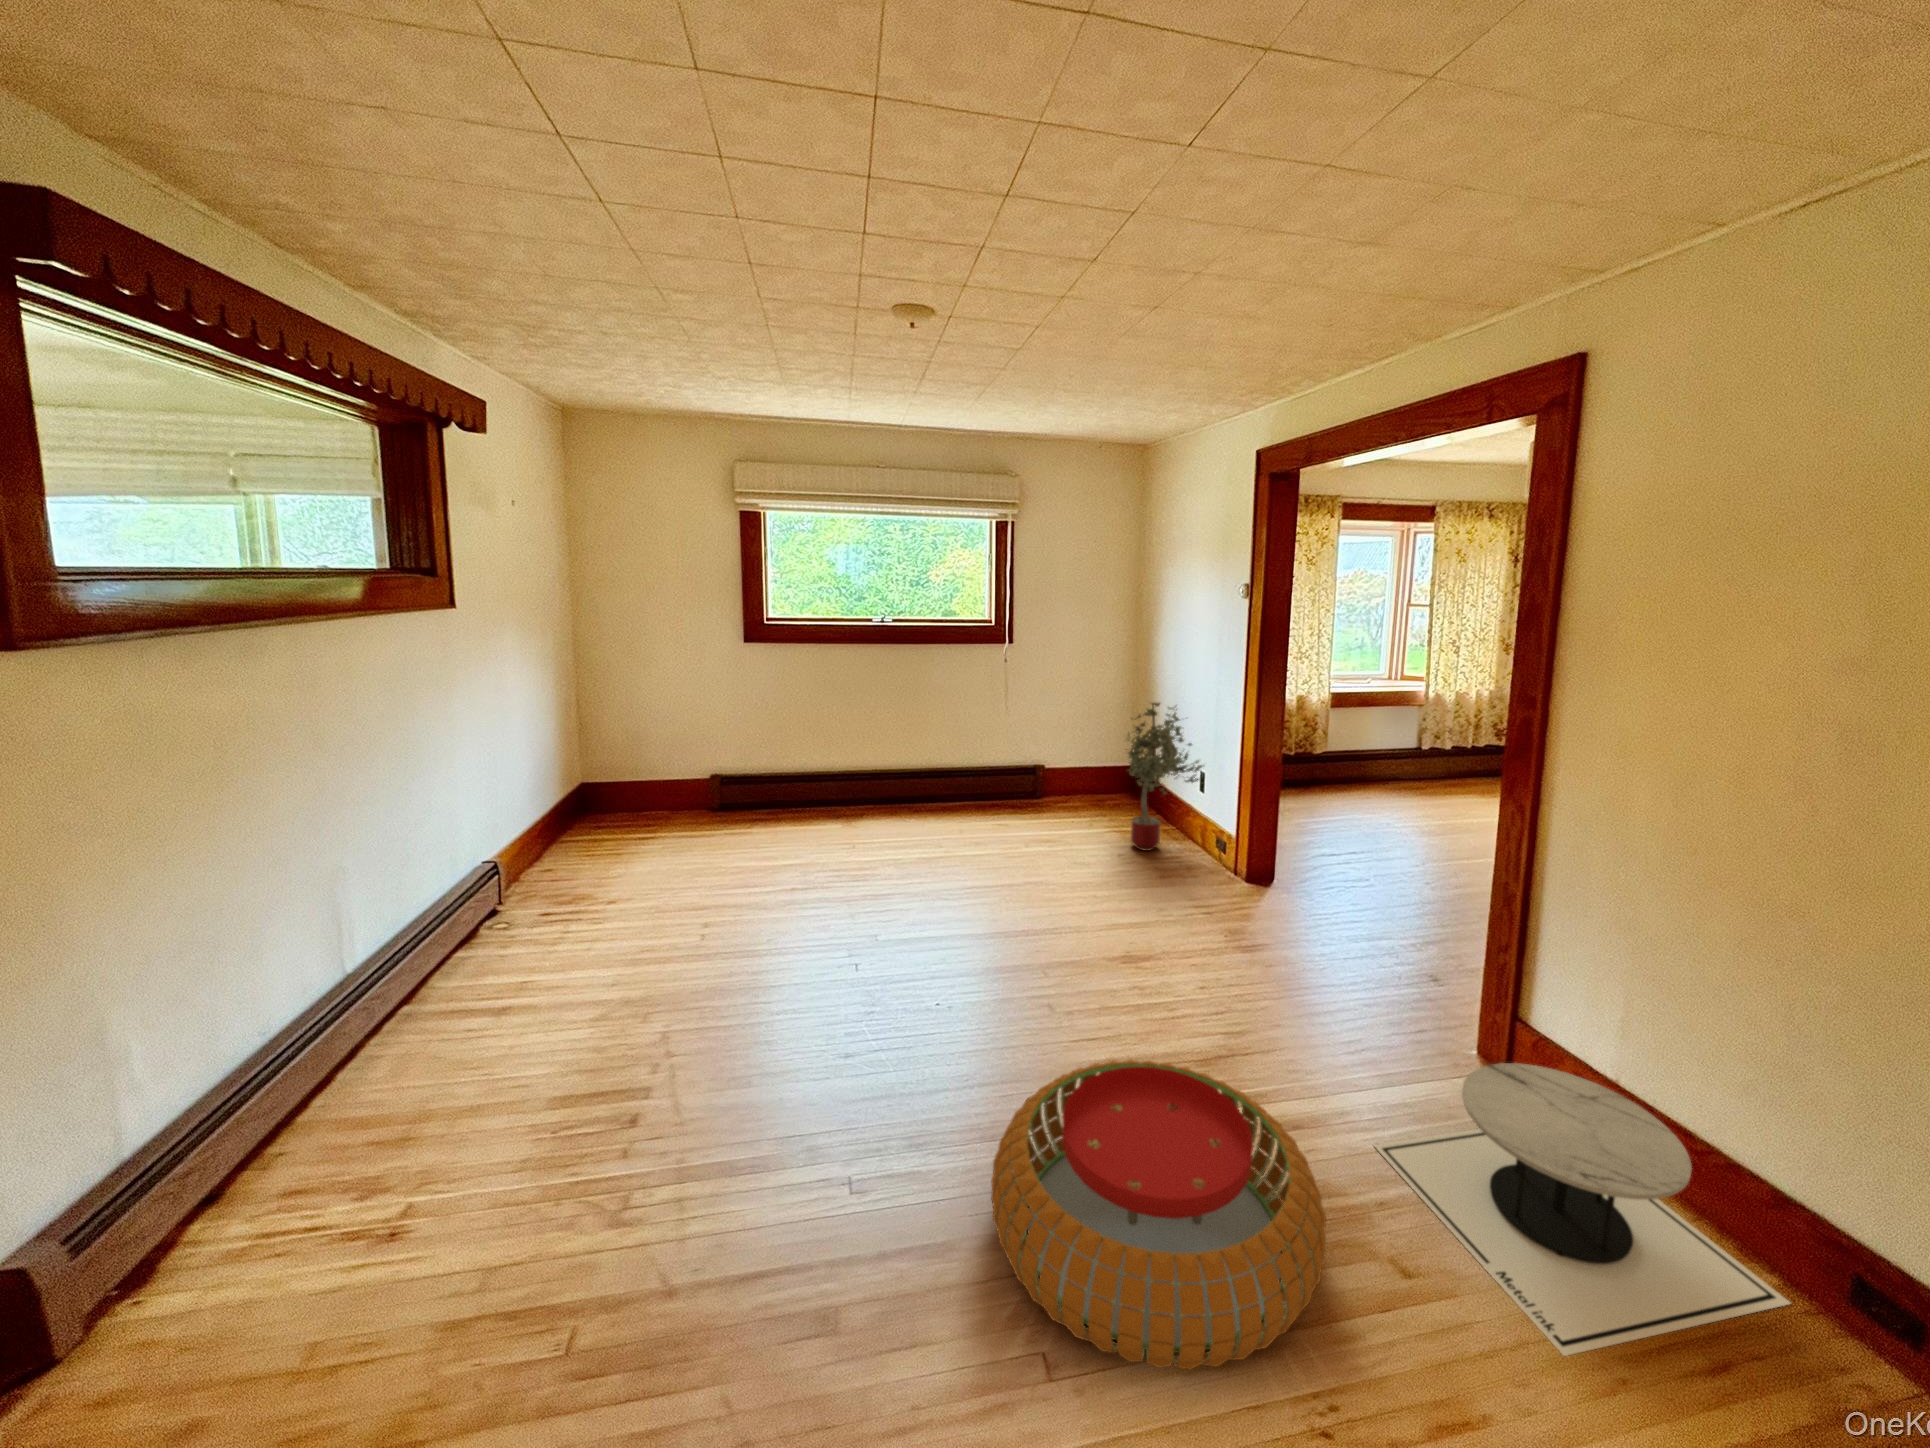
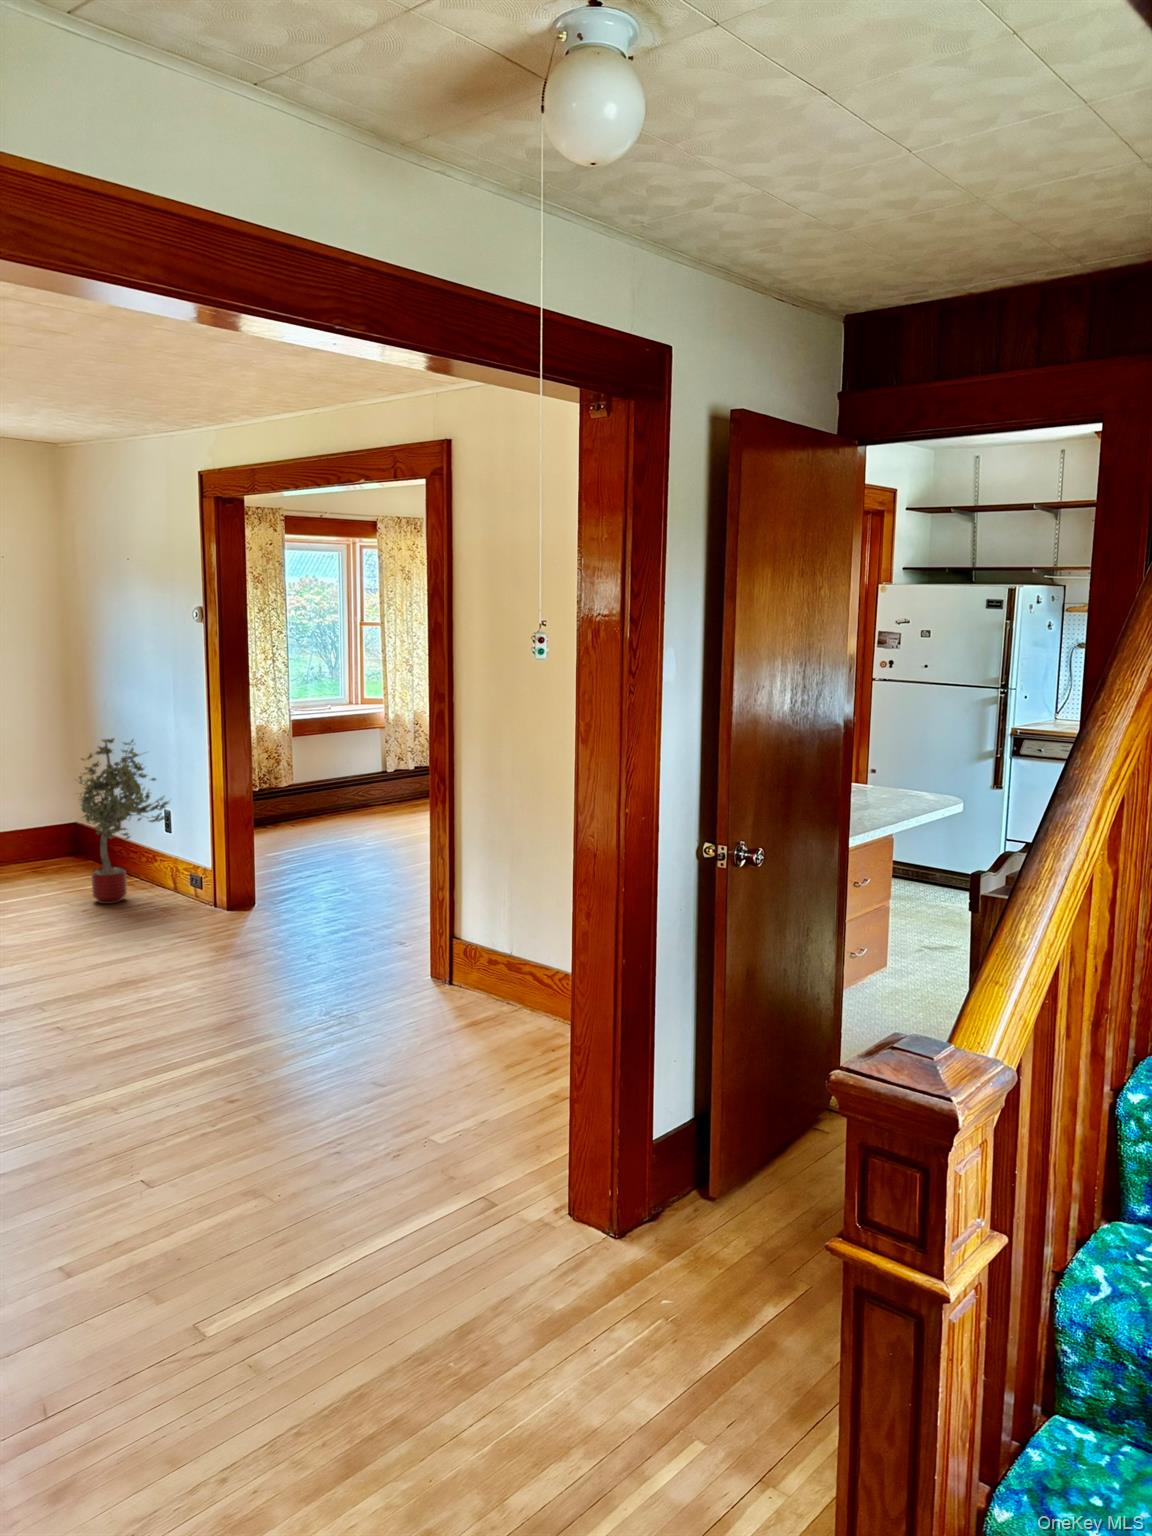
pouf: present [991,1060,1326,1369] -> none [62,1004,322,1163]
side table: present [1374,1063,1790,1356] -> none [352,952,581,1086]

